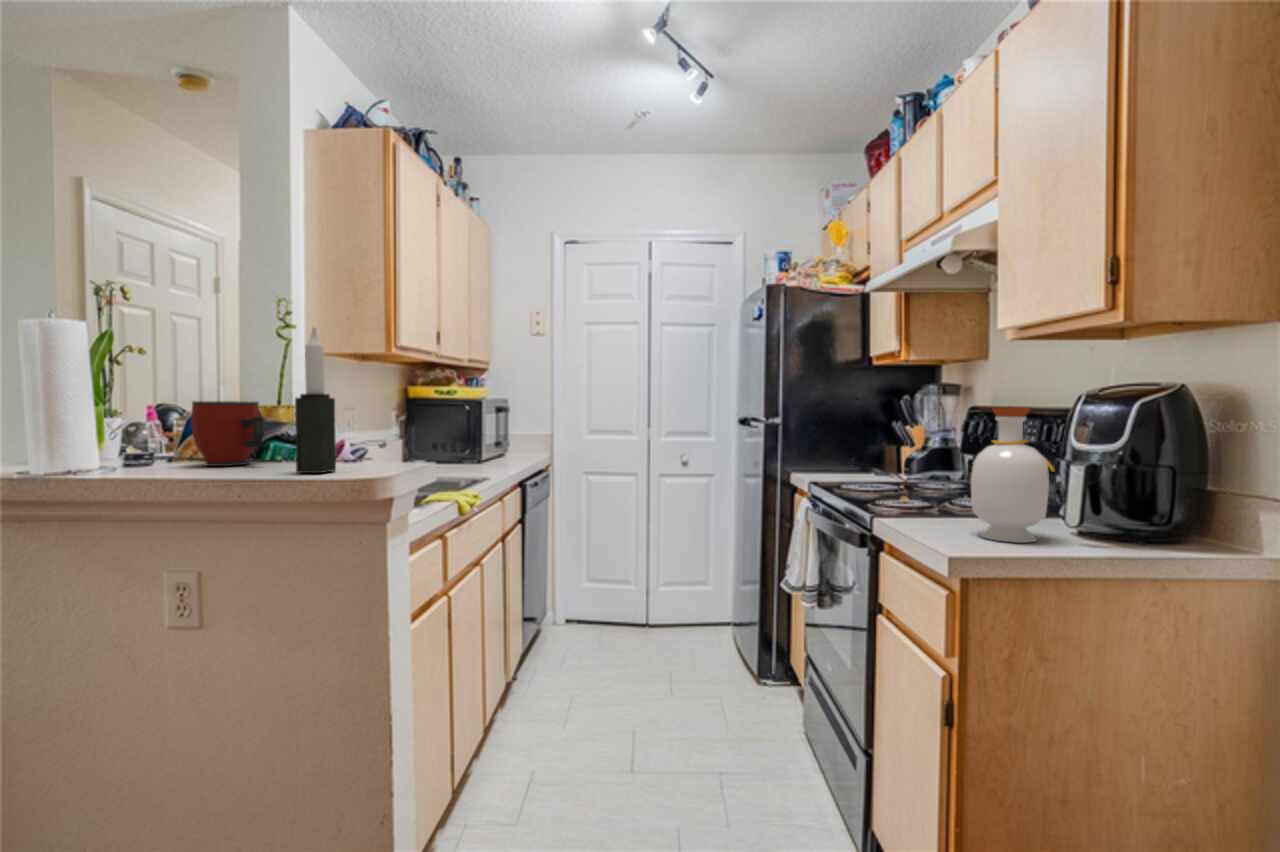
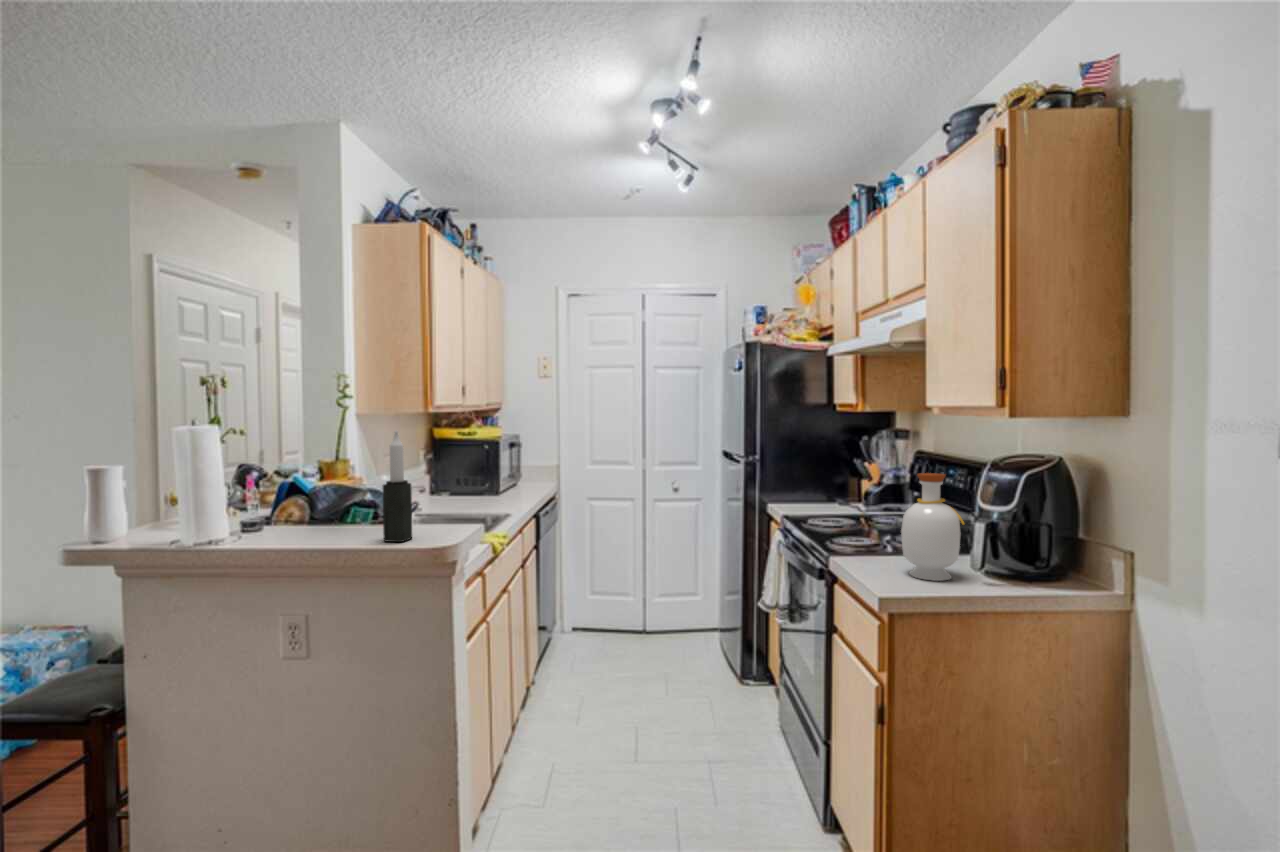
mug: present [191,401,265,466] -> none [296,479,353,532]

